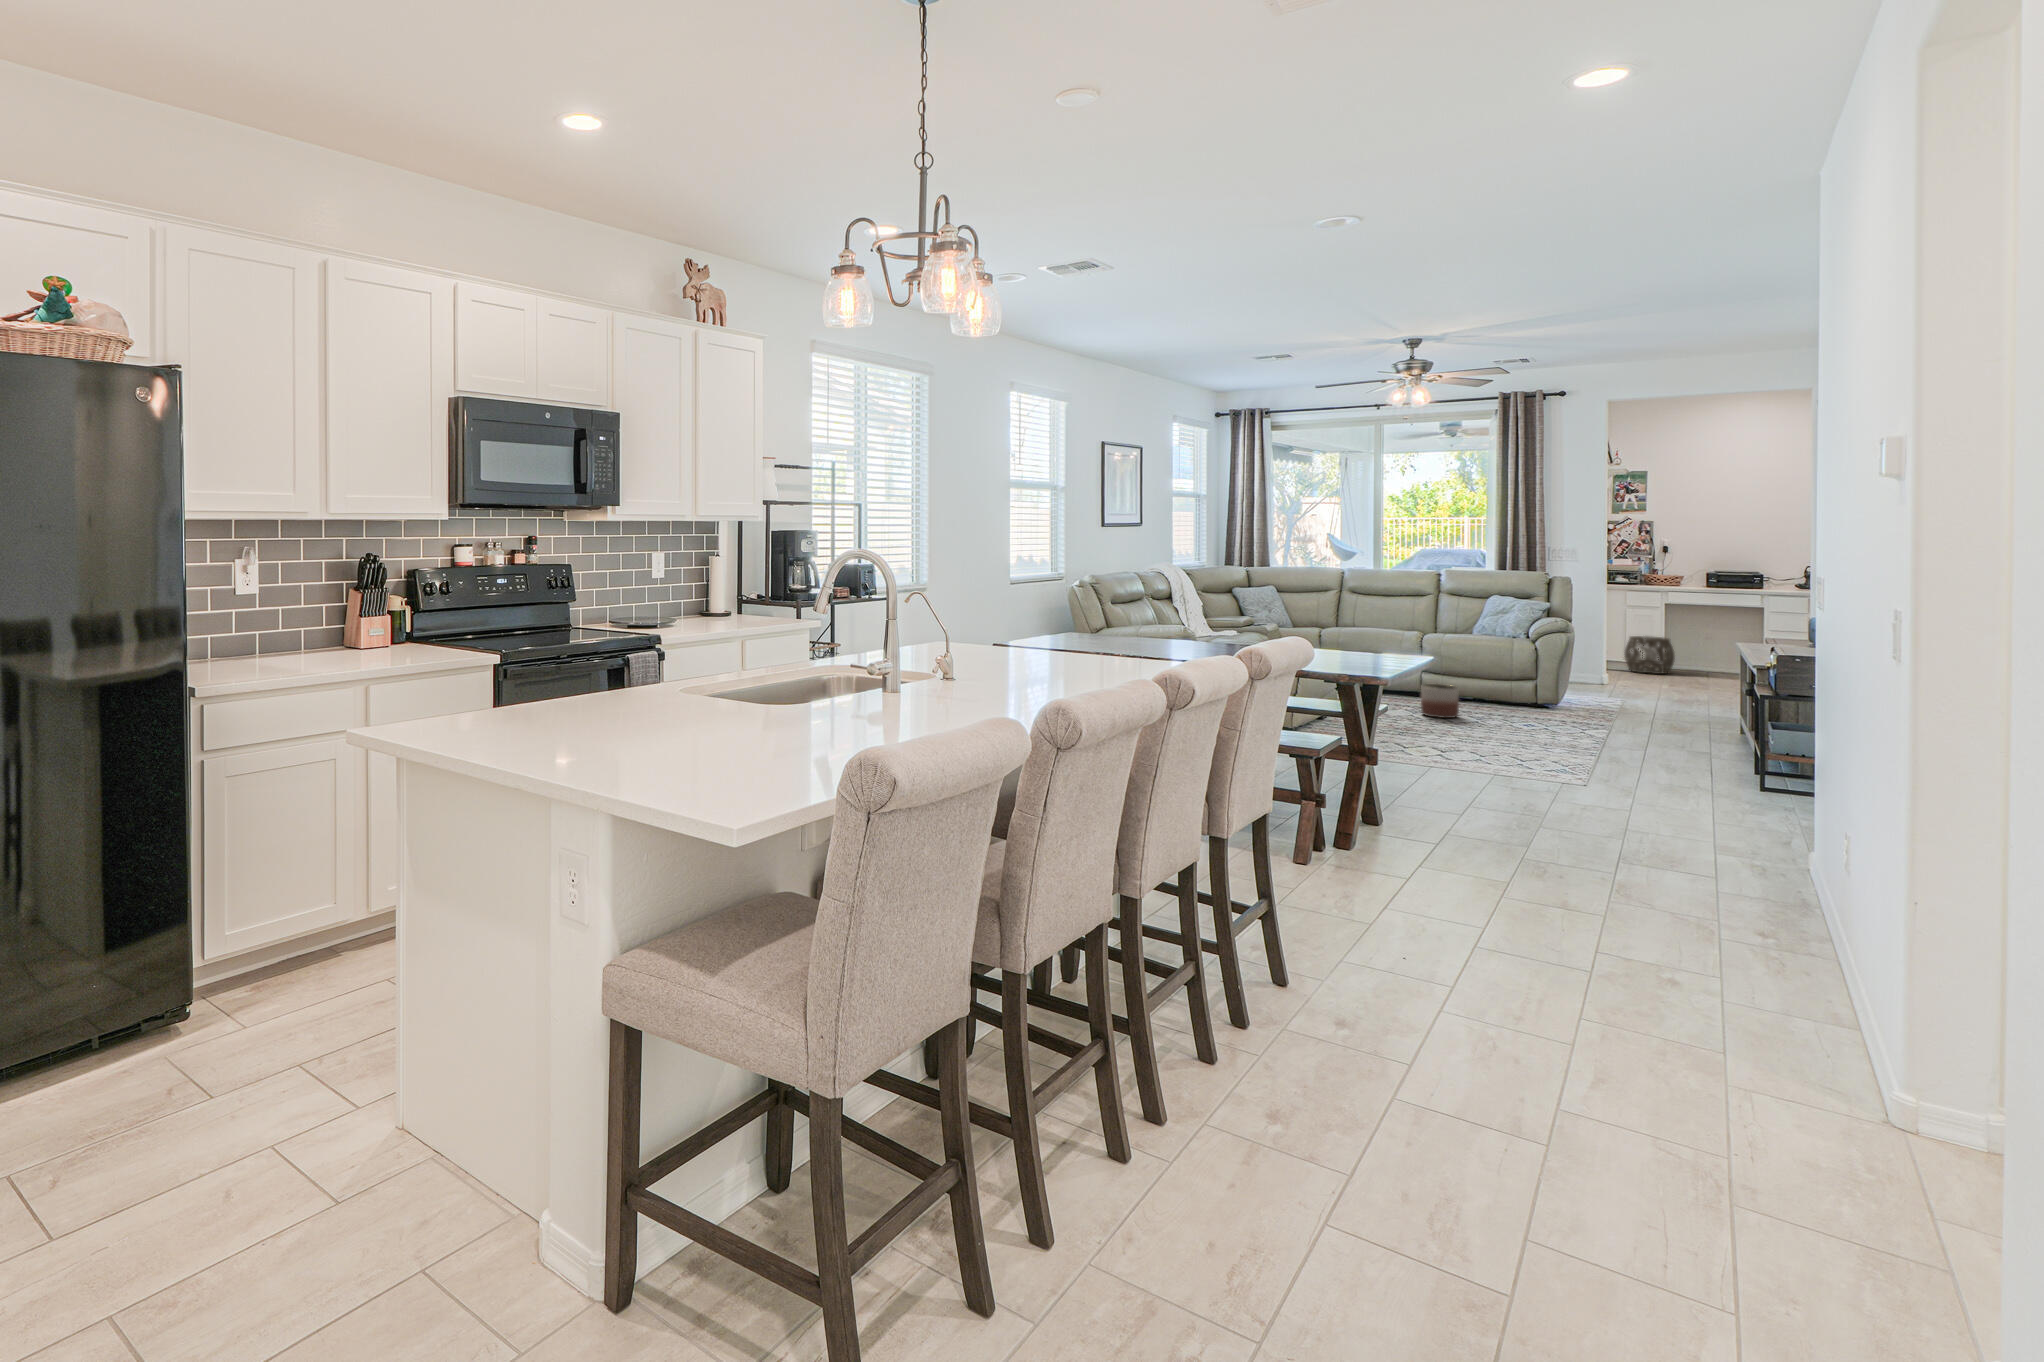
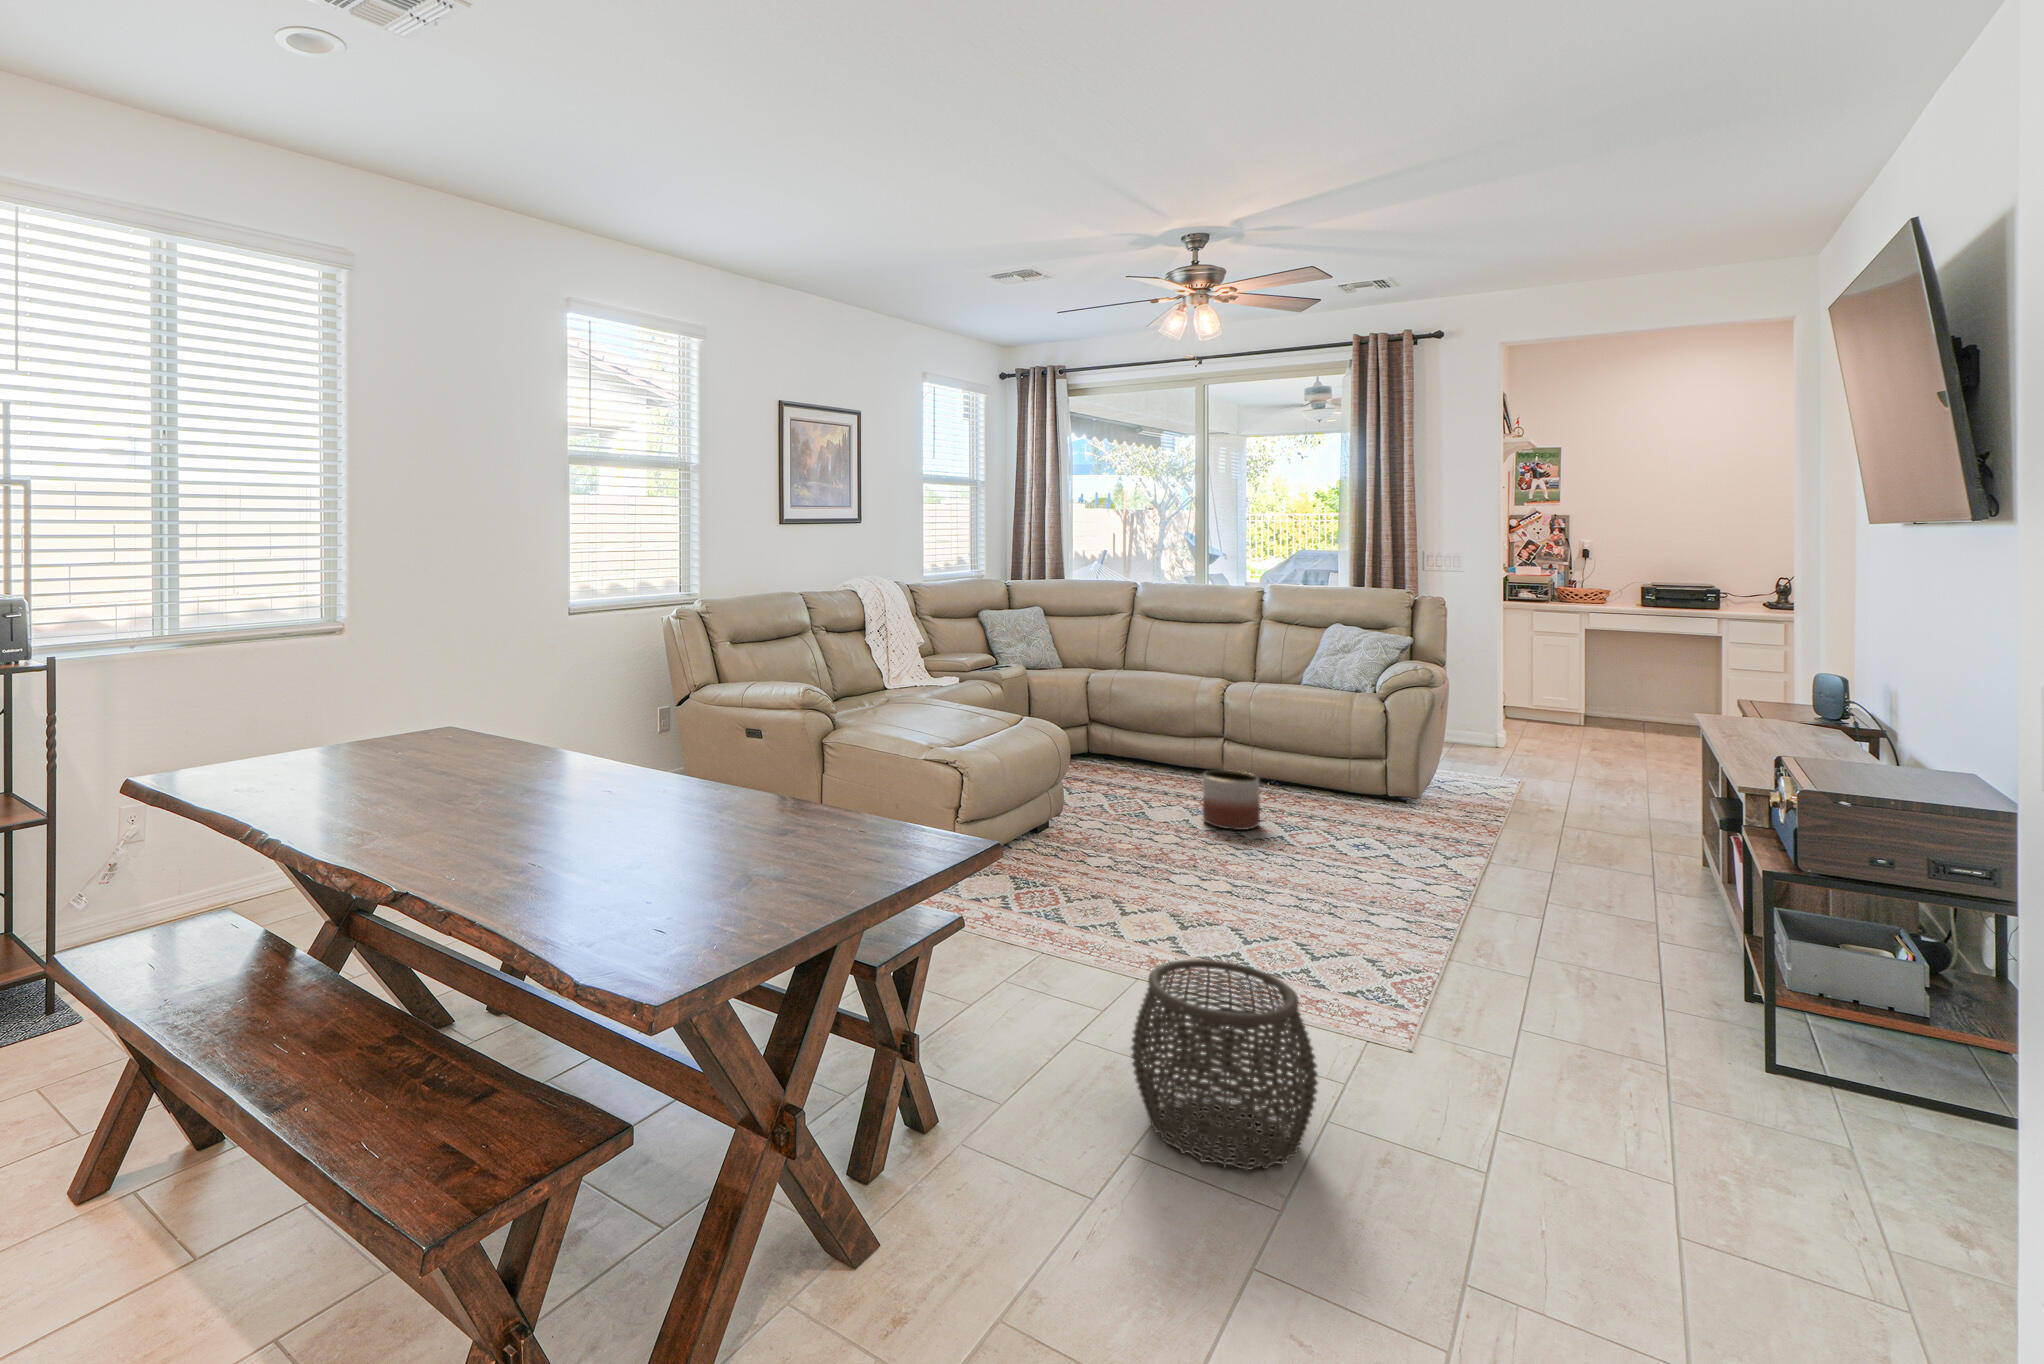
woven basket: present [1625,636,1675,674] -> present [1131,959,1318,1170]

